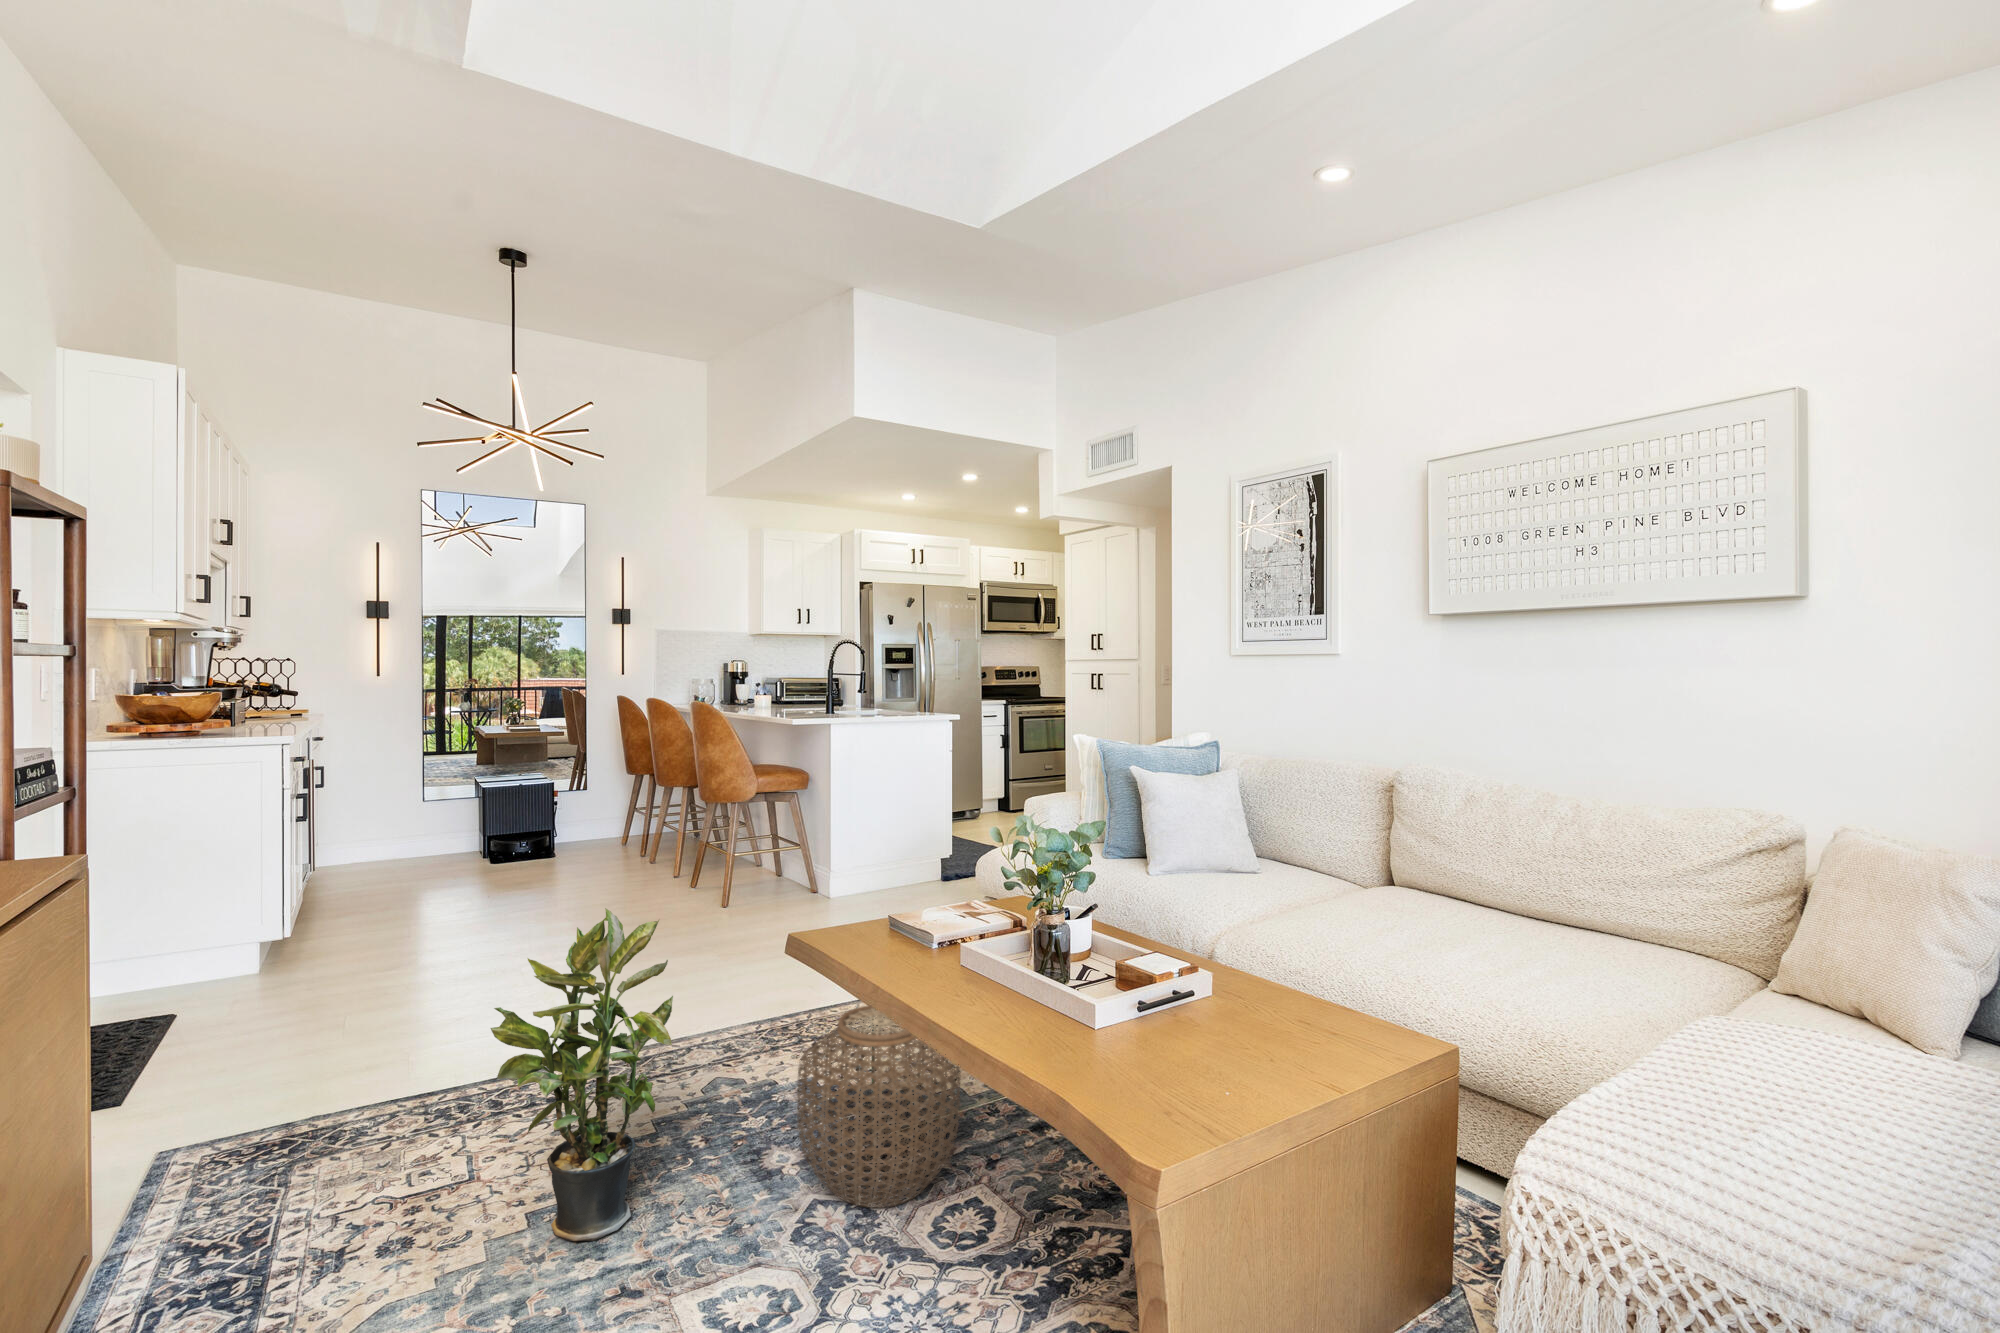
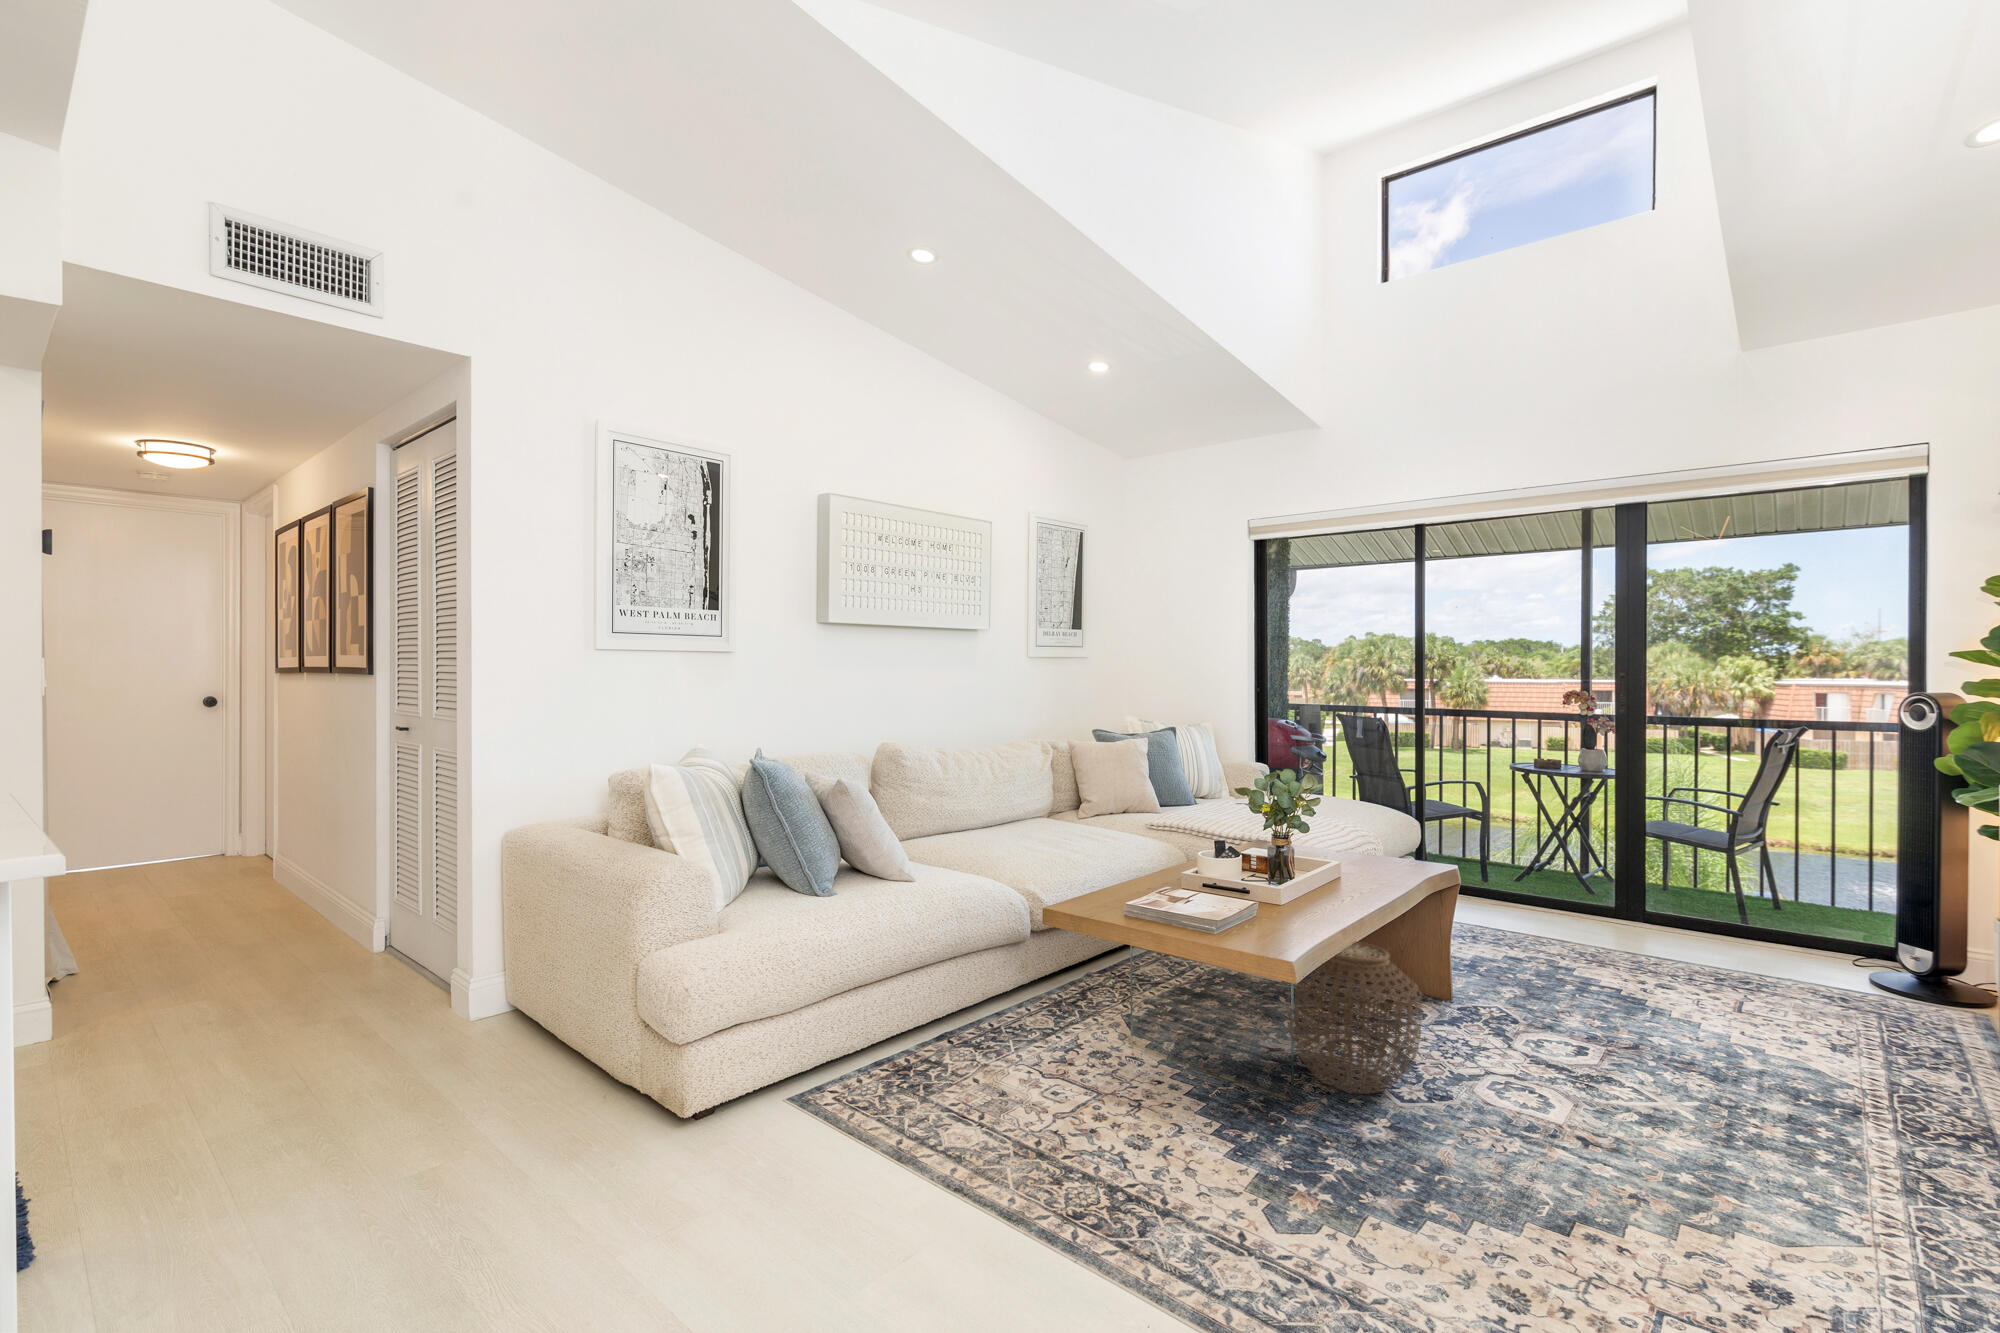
potted plant: present [491,908,673,1241] -> none [1488,900,1676,1210]

